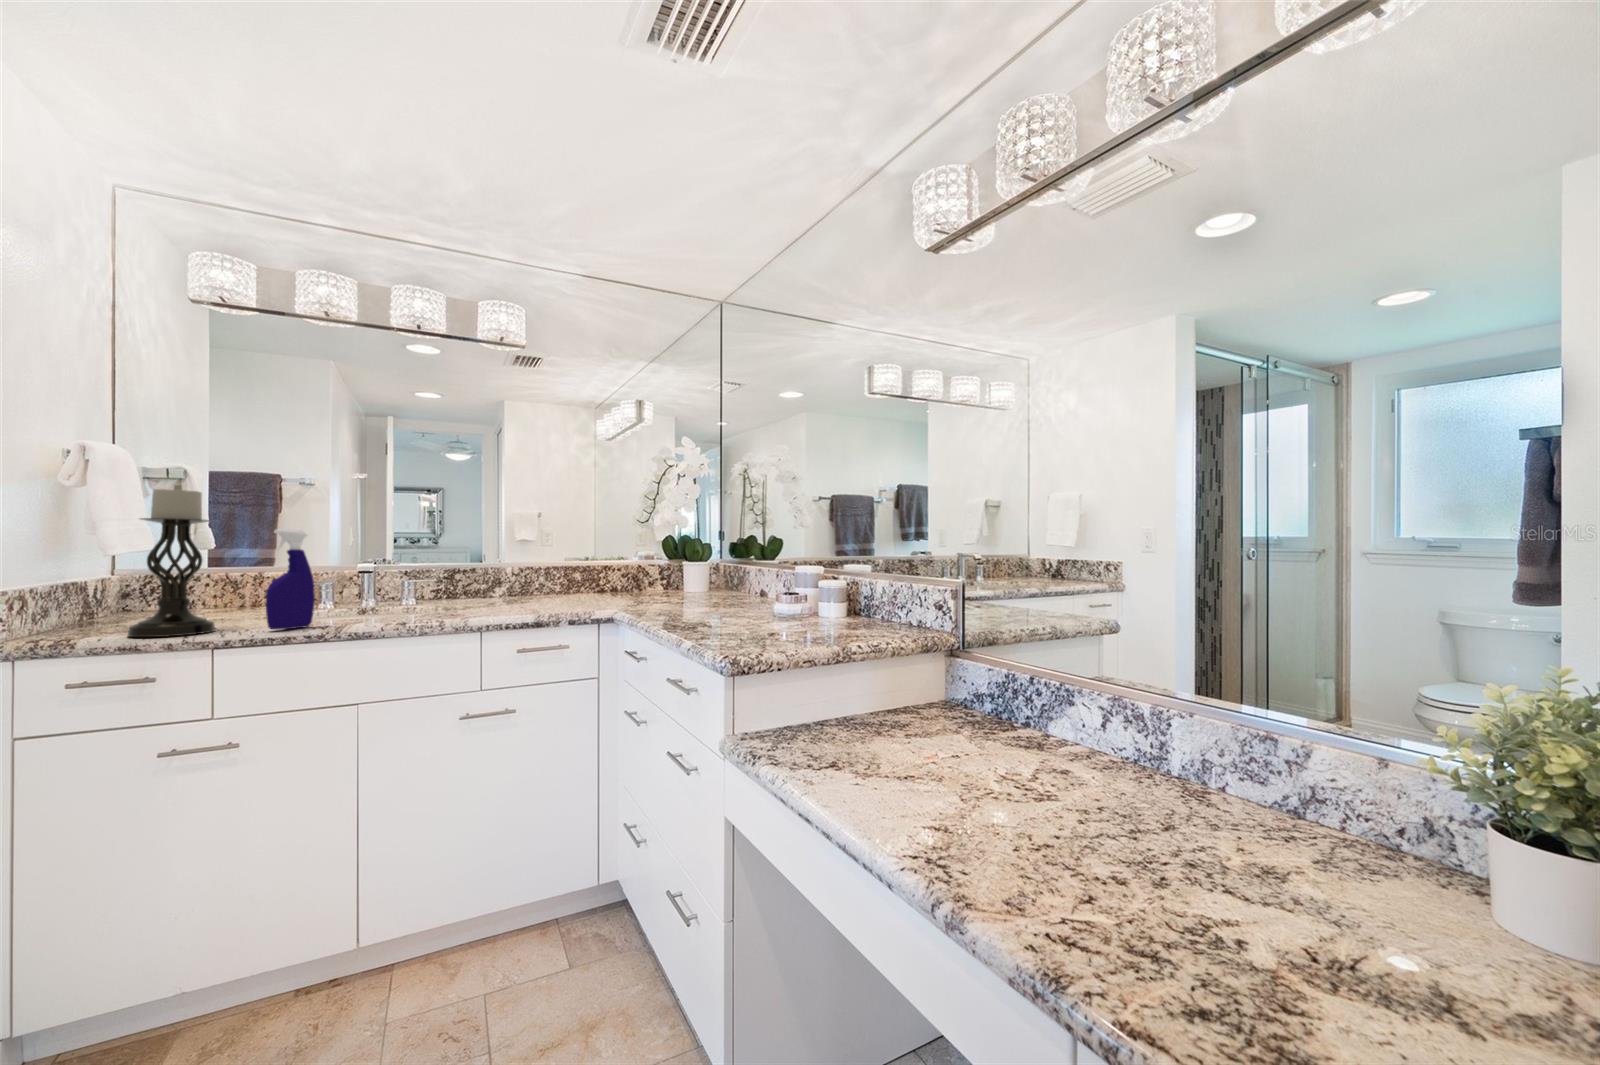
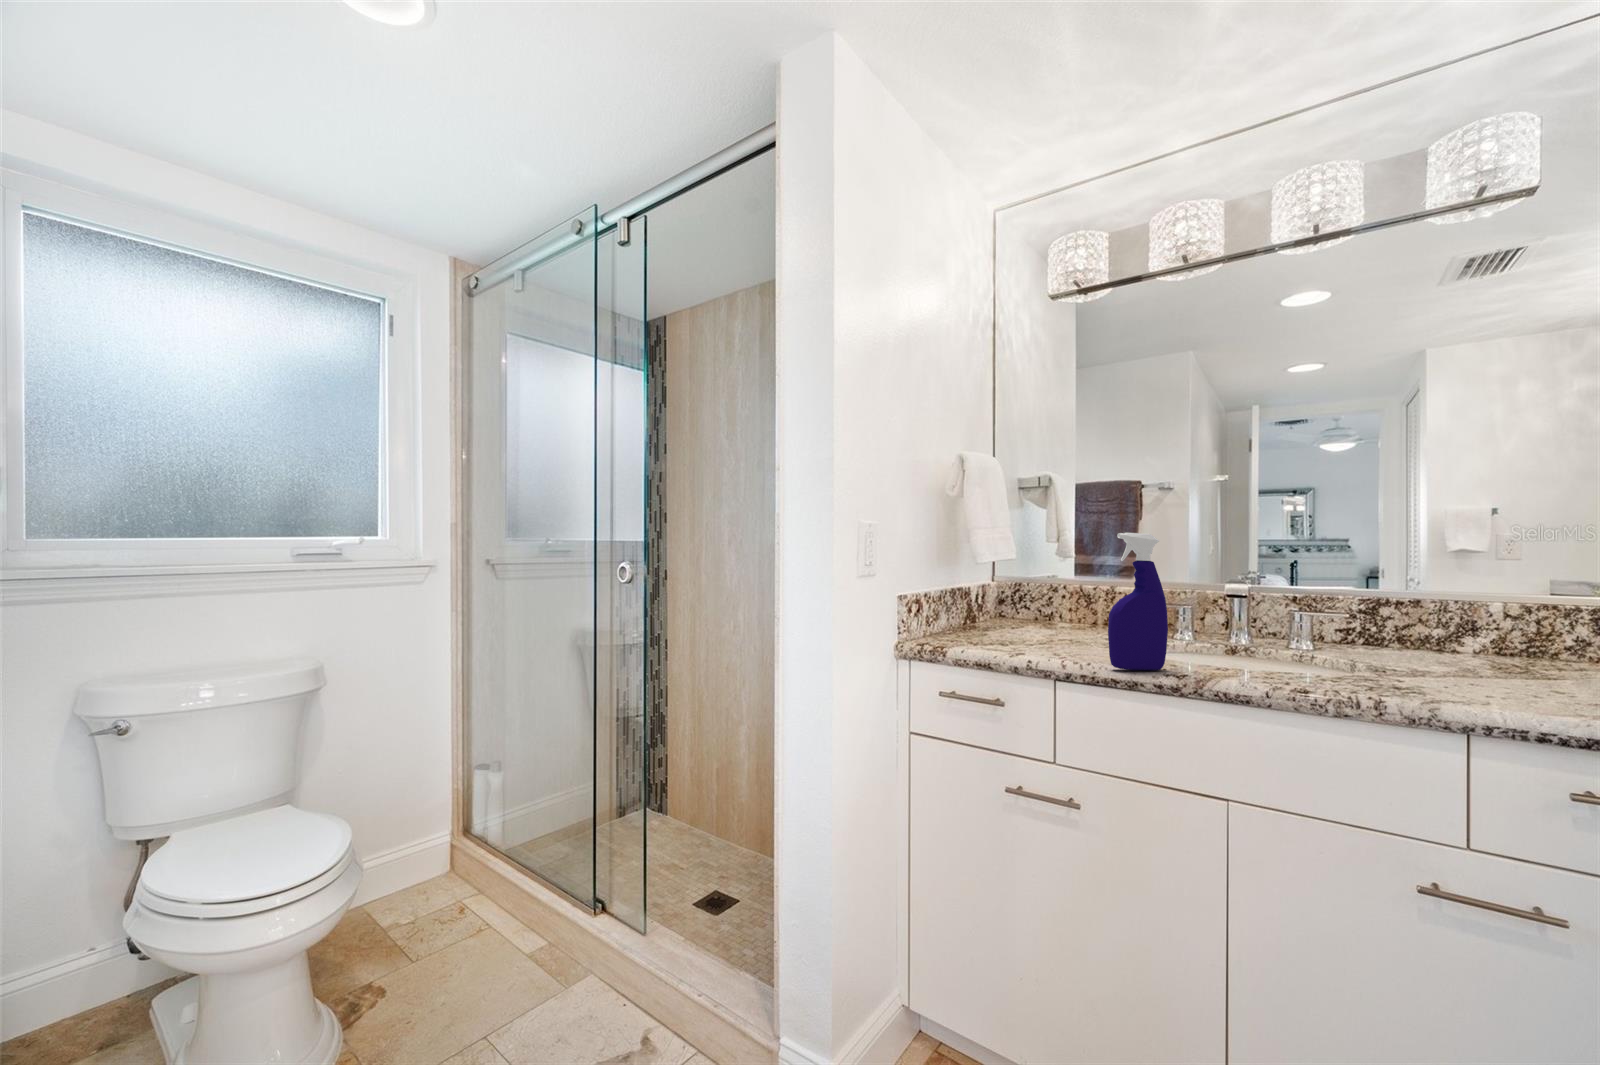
candle holder: present [128,485,215,637] -> none [982,483,1059,659]

